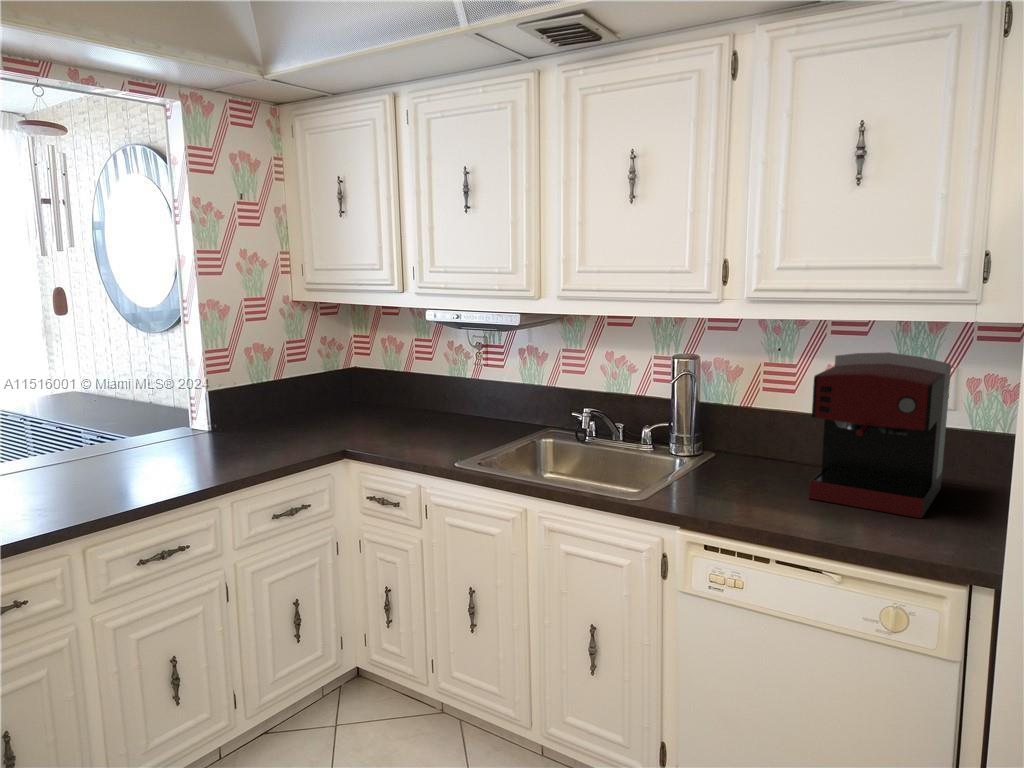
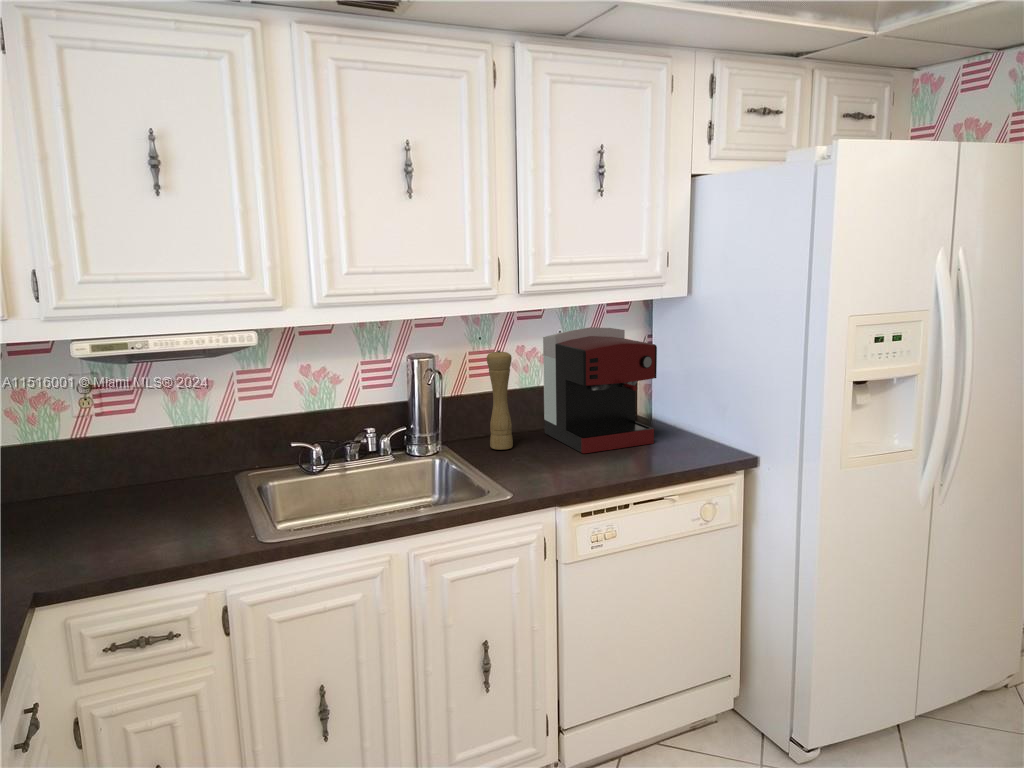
pepper mill: none [744,363,776,472] -> present [487,350,513,450]

